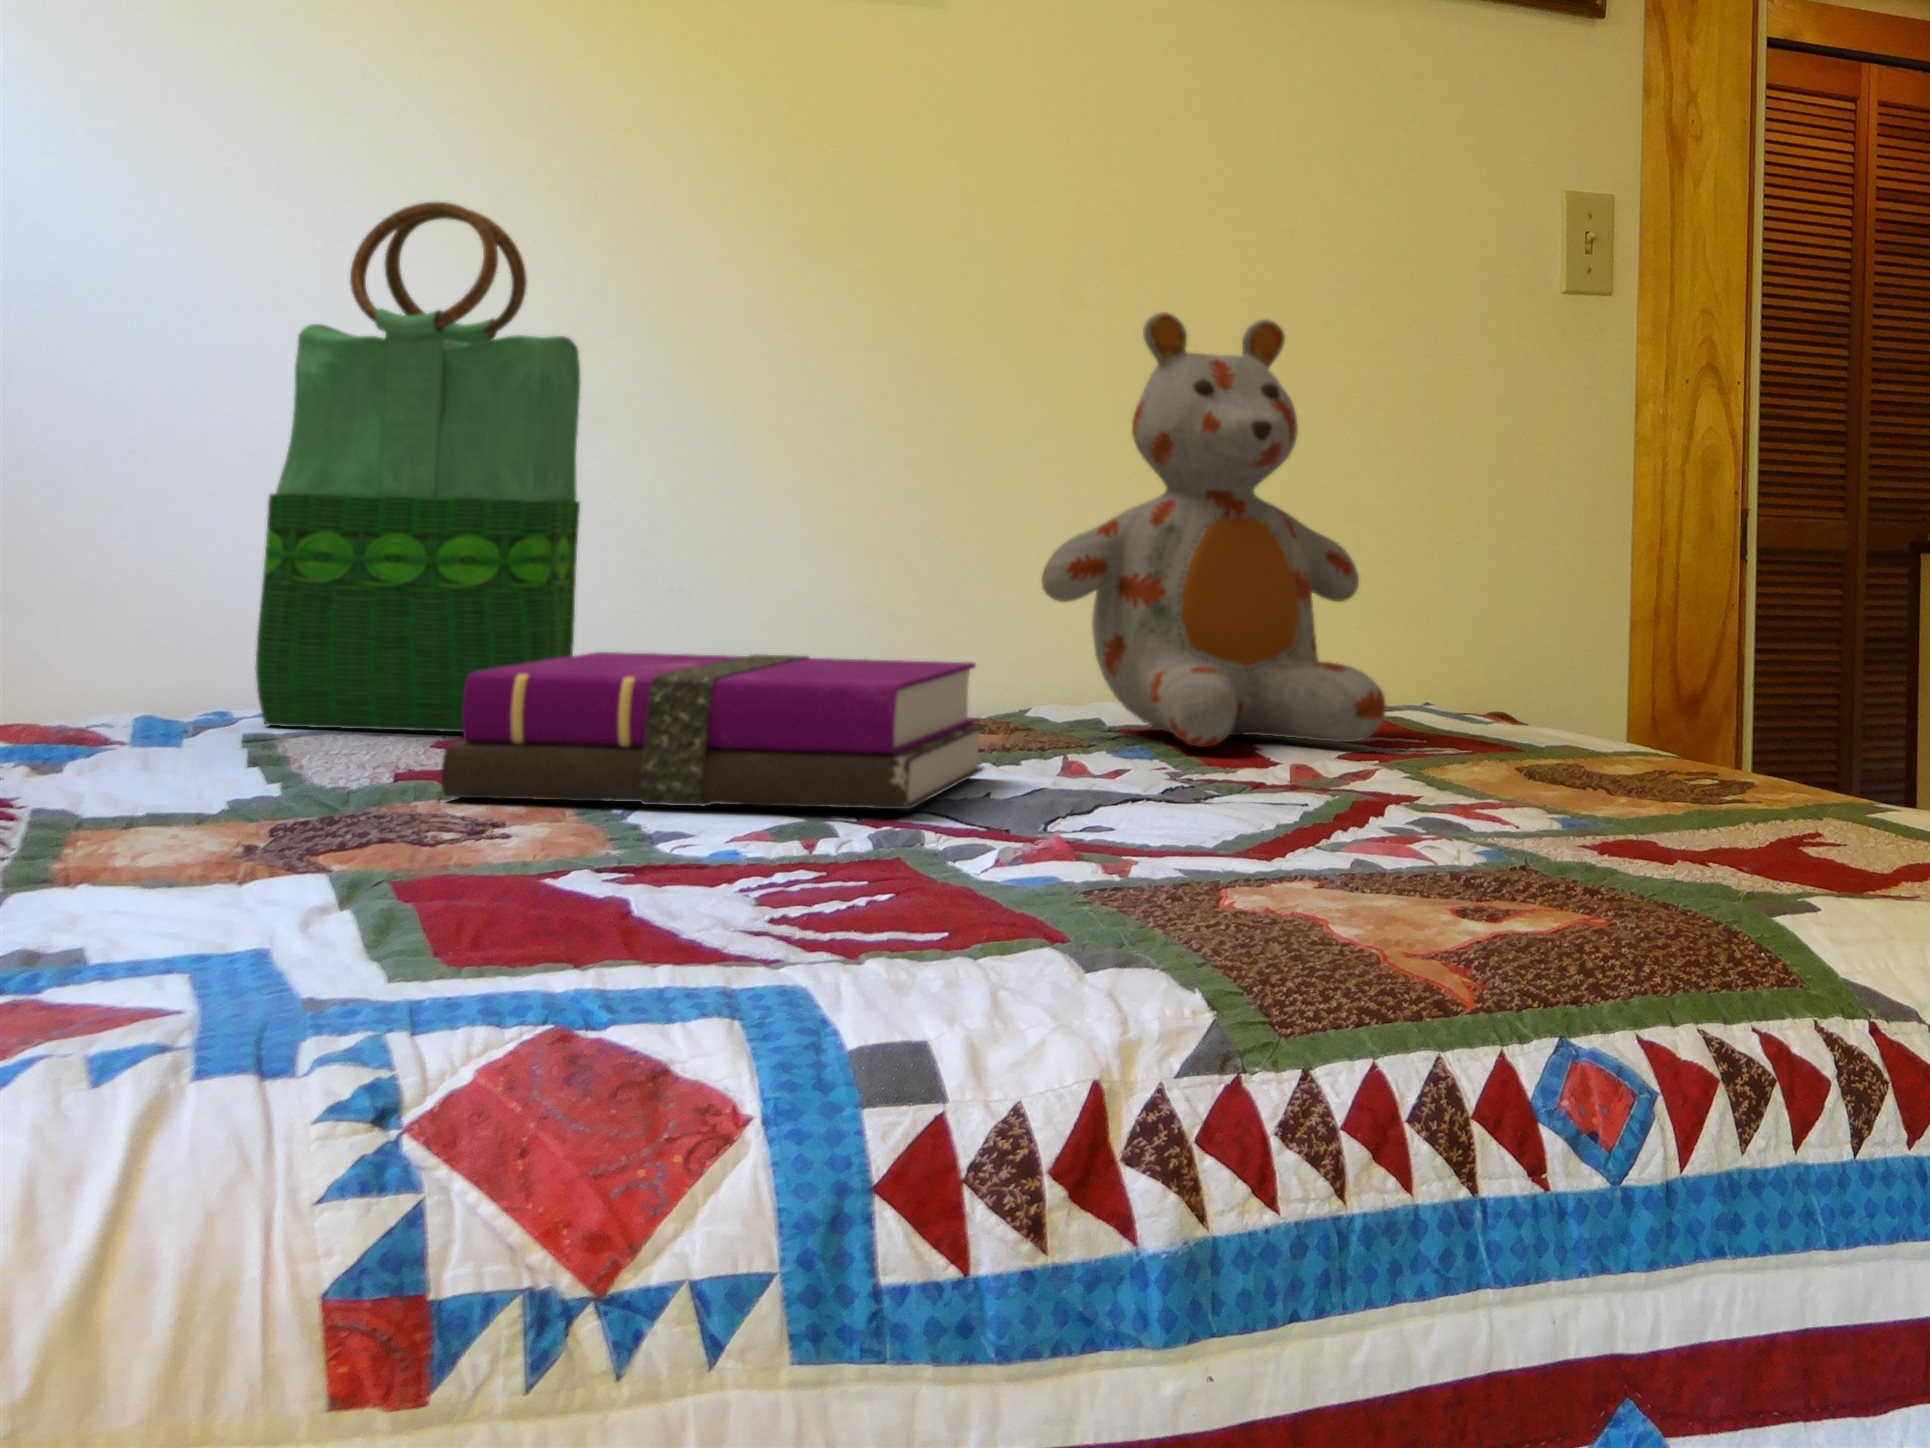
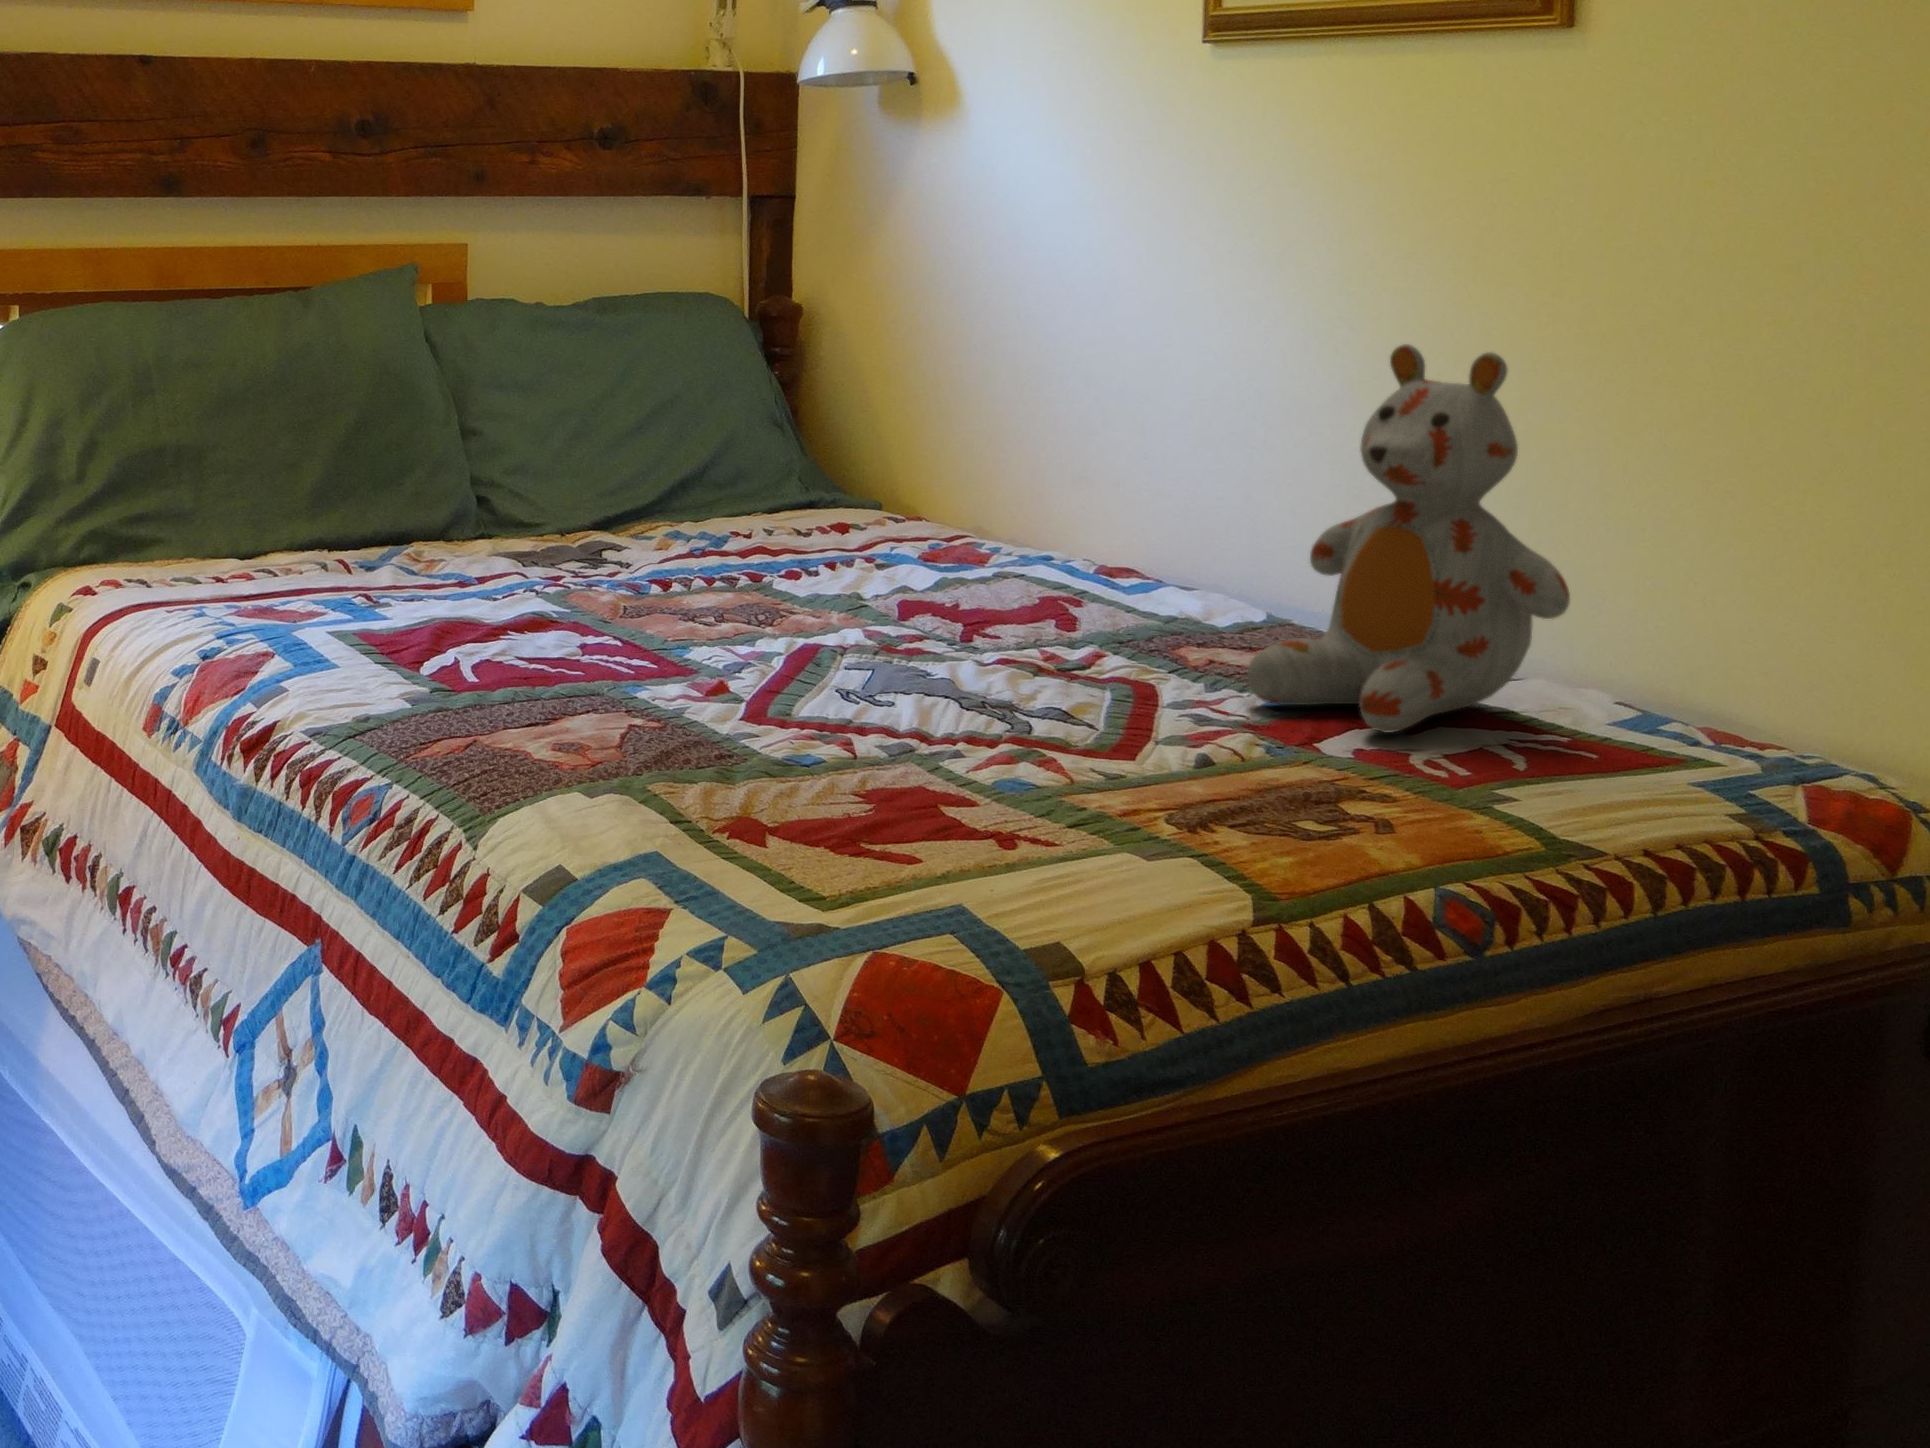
tote bag: present [256,202,581,732] -> none [1068,255,1168,603]
notebook: present [441,652,985,809] -> none [792,550,1034,670]

